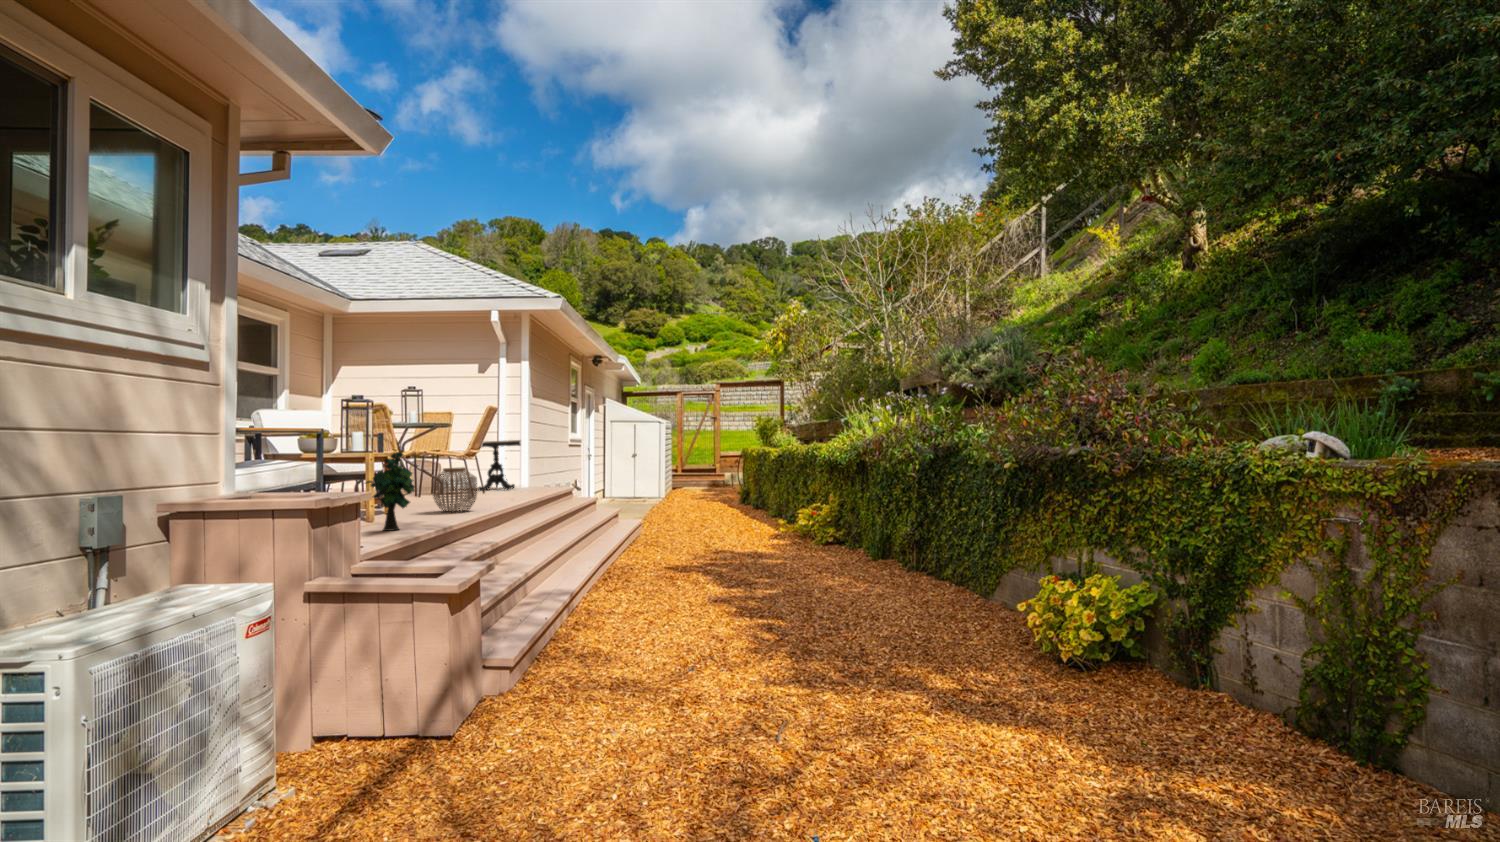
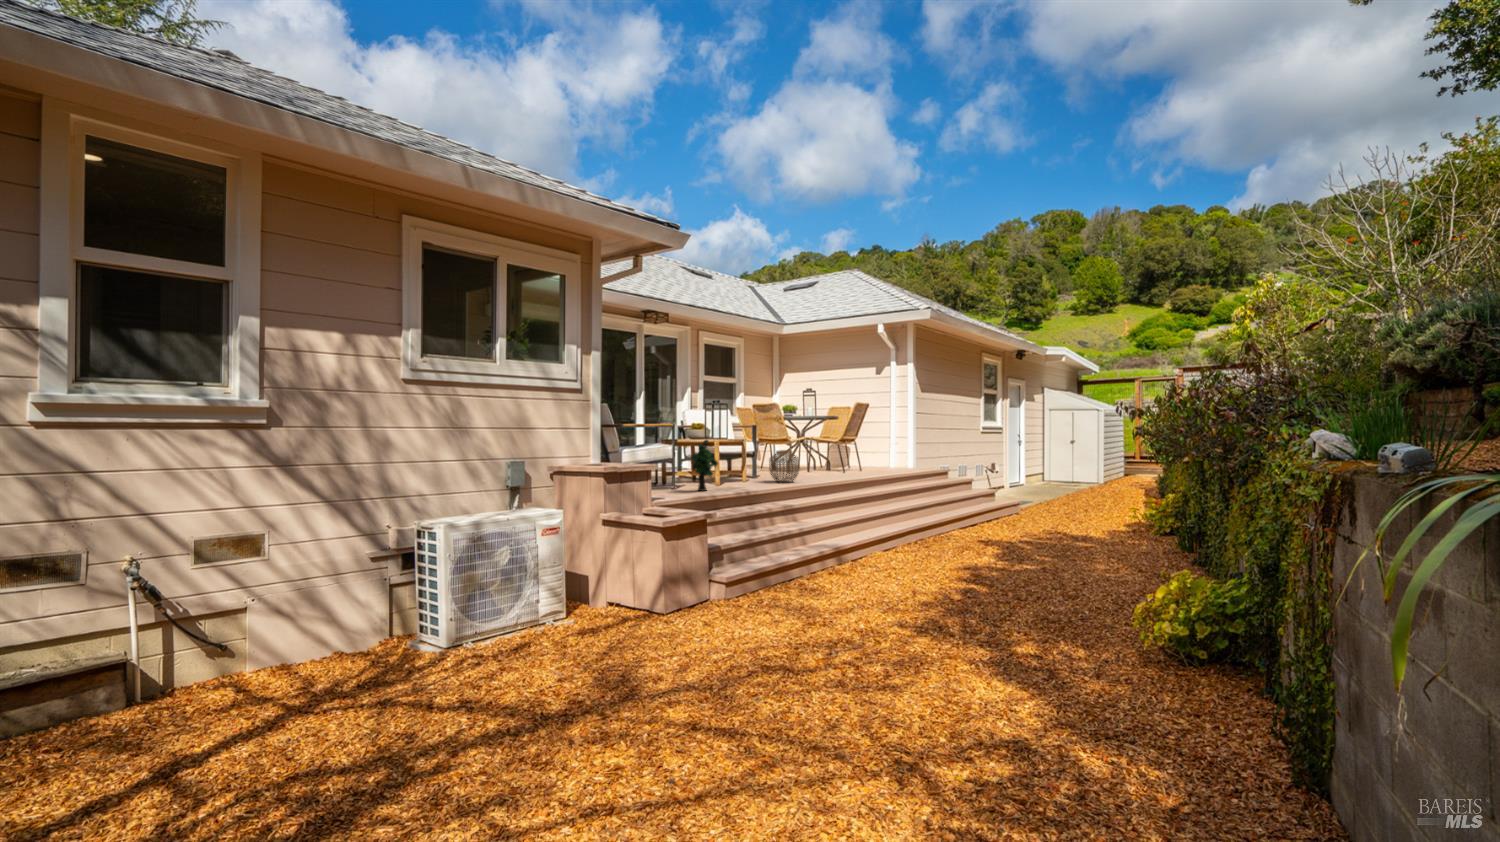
side table: present [469,440,521,491] -> none [862,428,901,468]

